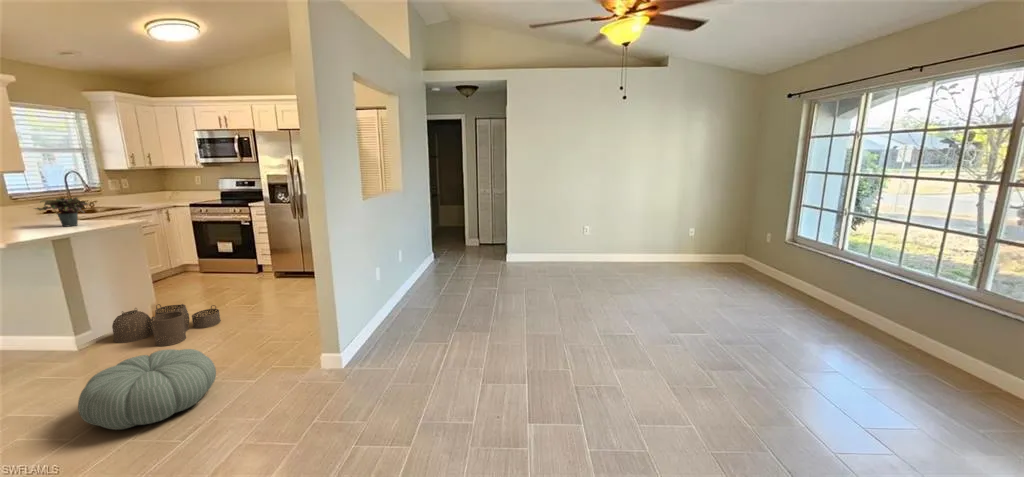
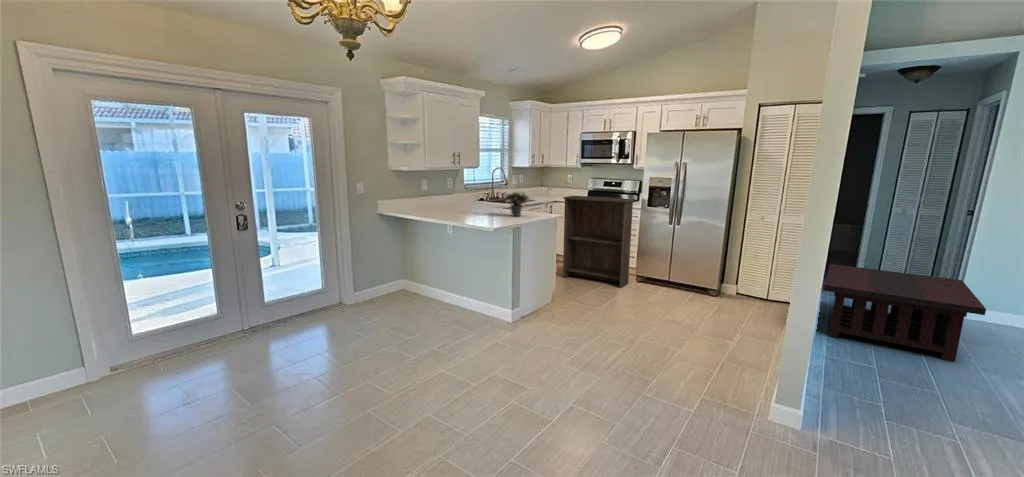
bookshelf: none [170,198,265,287] -> present [563,196,635,288]
coffee table: none [405,237,496,292] -> present [824,264,986,362]
woven basket: present [112,304,221,346] -> none [533,294,612,337]
pouf: present [78,349,216,430] -> none [551,350,654,428]

